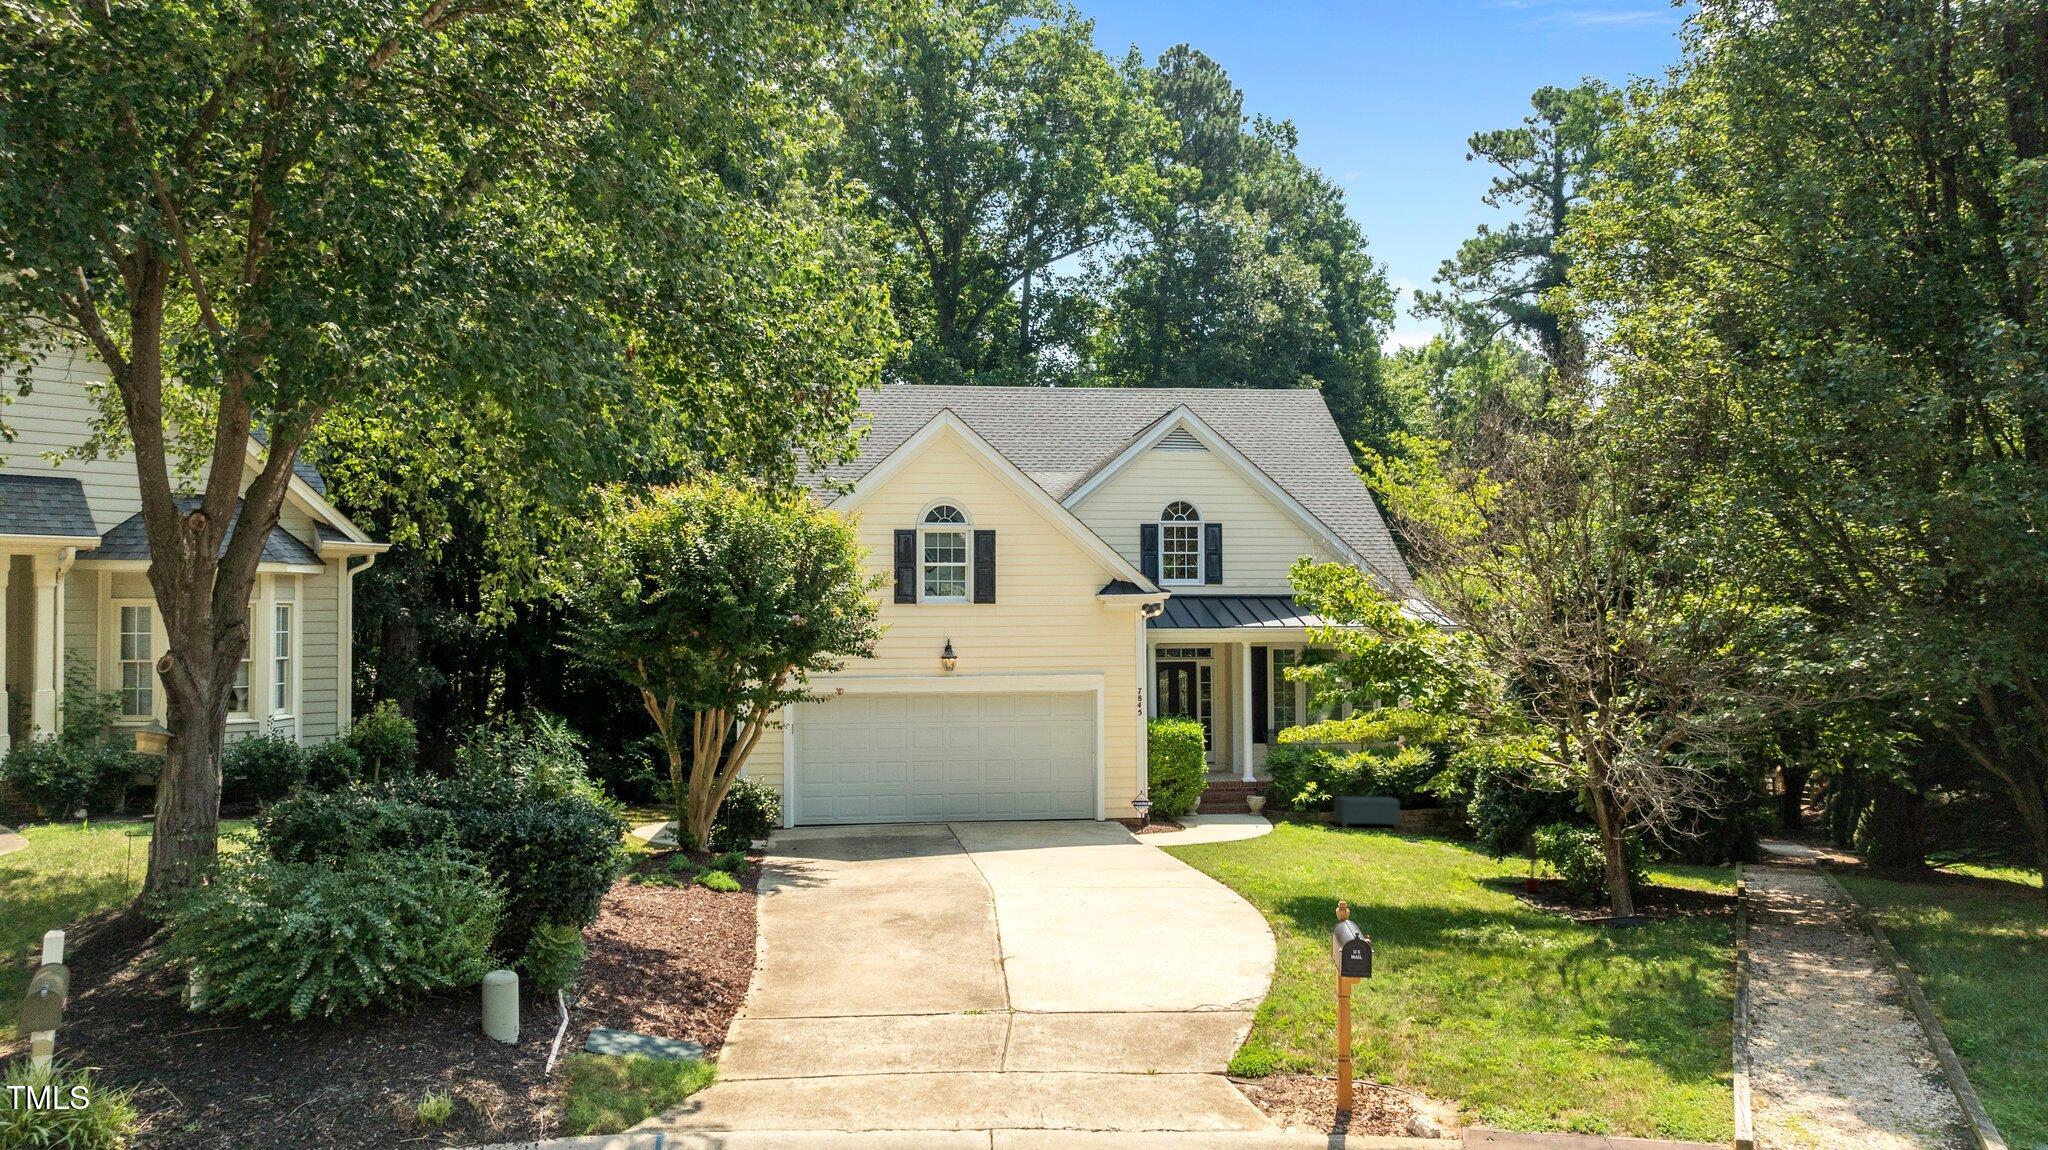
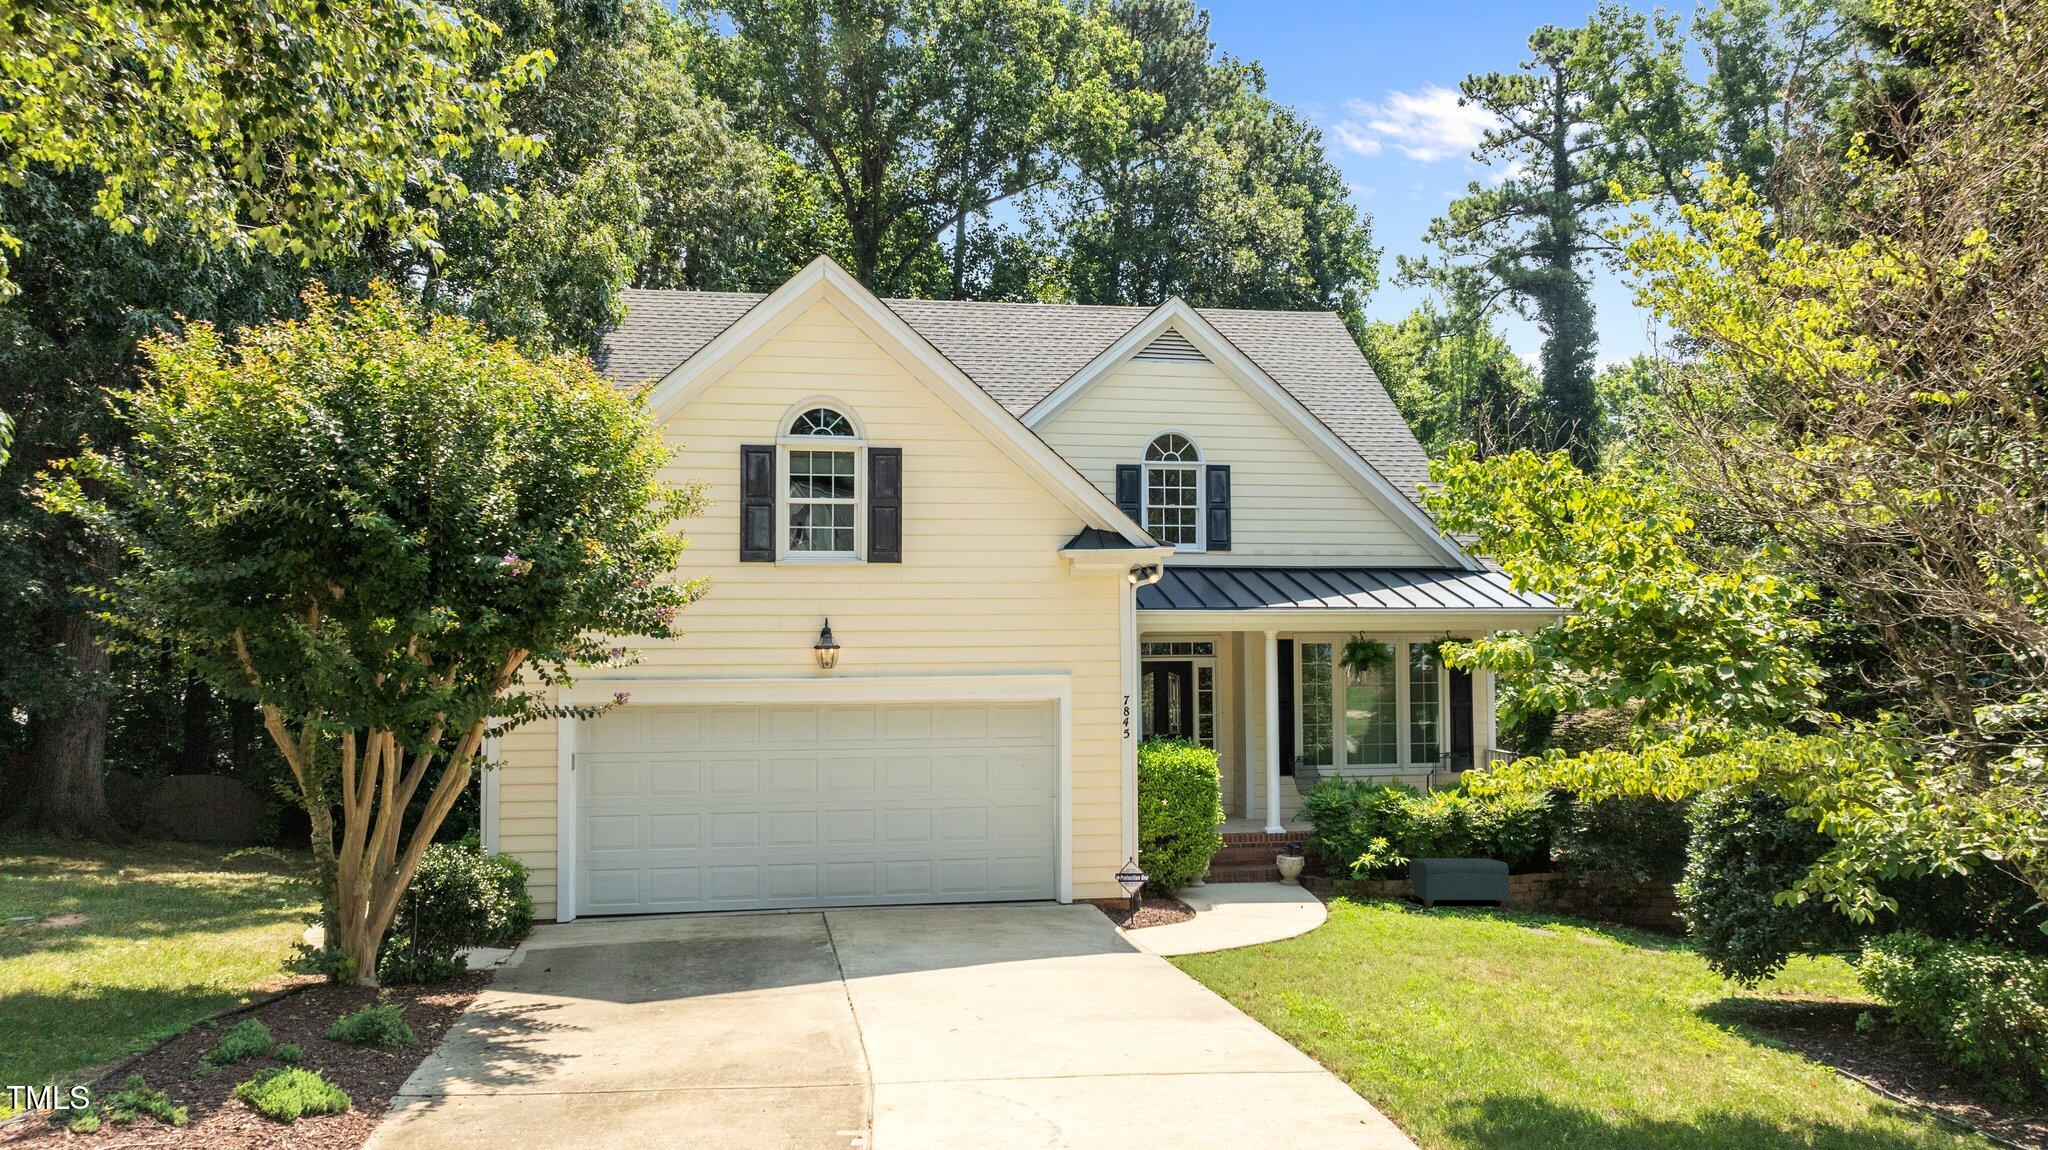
potted tree: present [1521,829,1546,892] -> none [1854,943,1933,1067]

